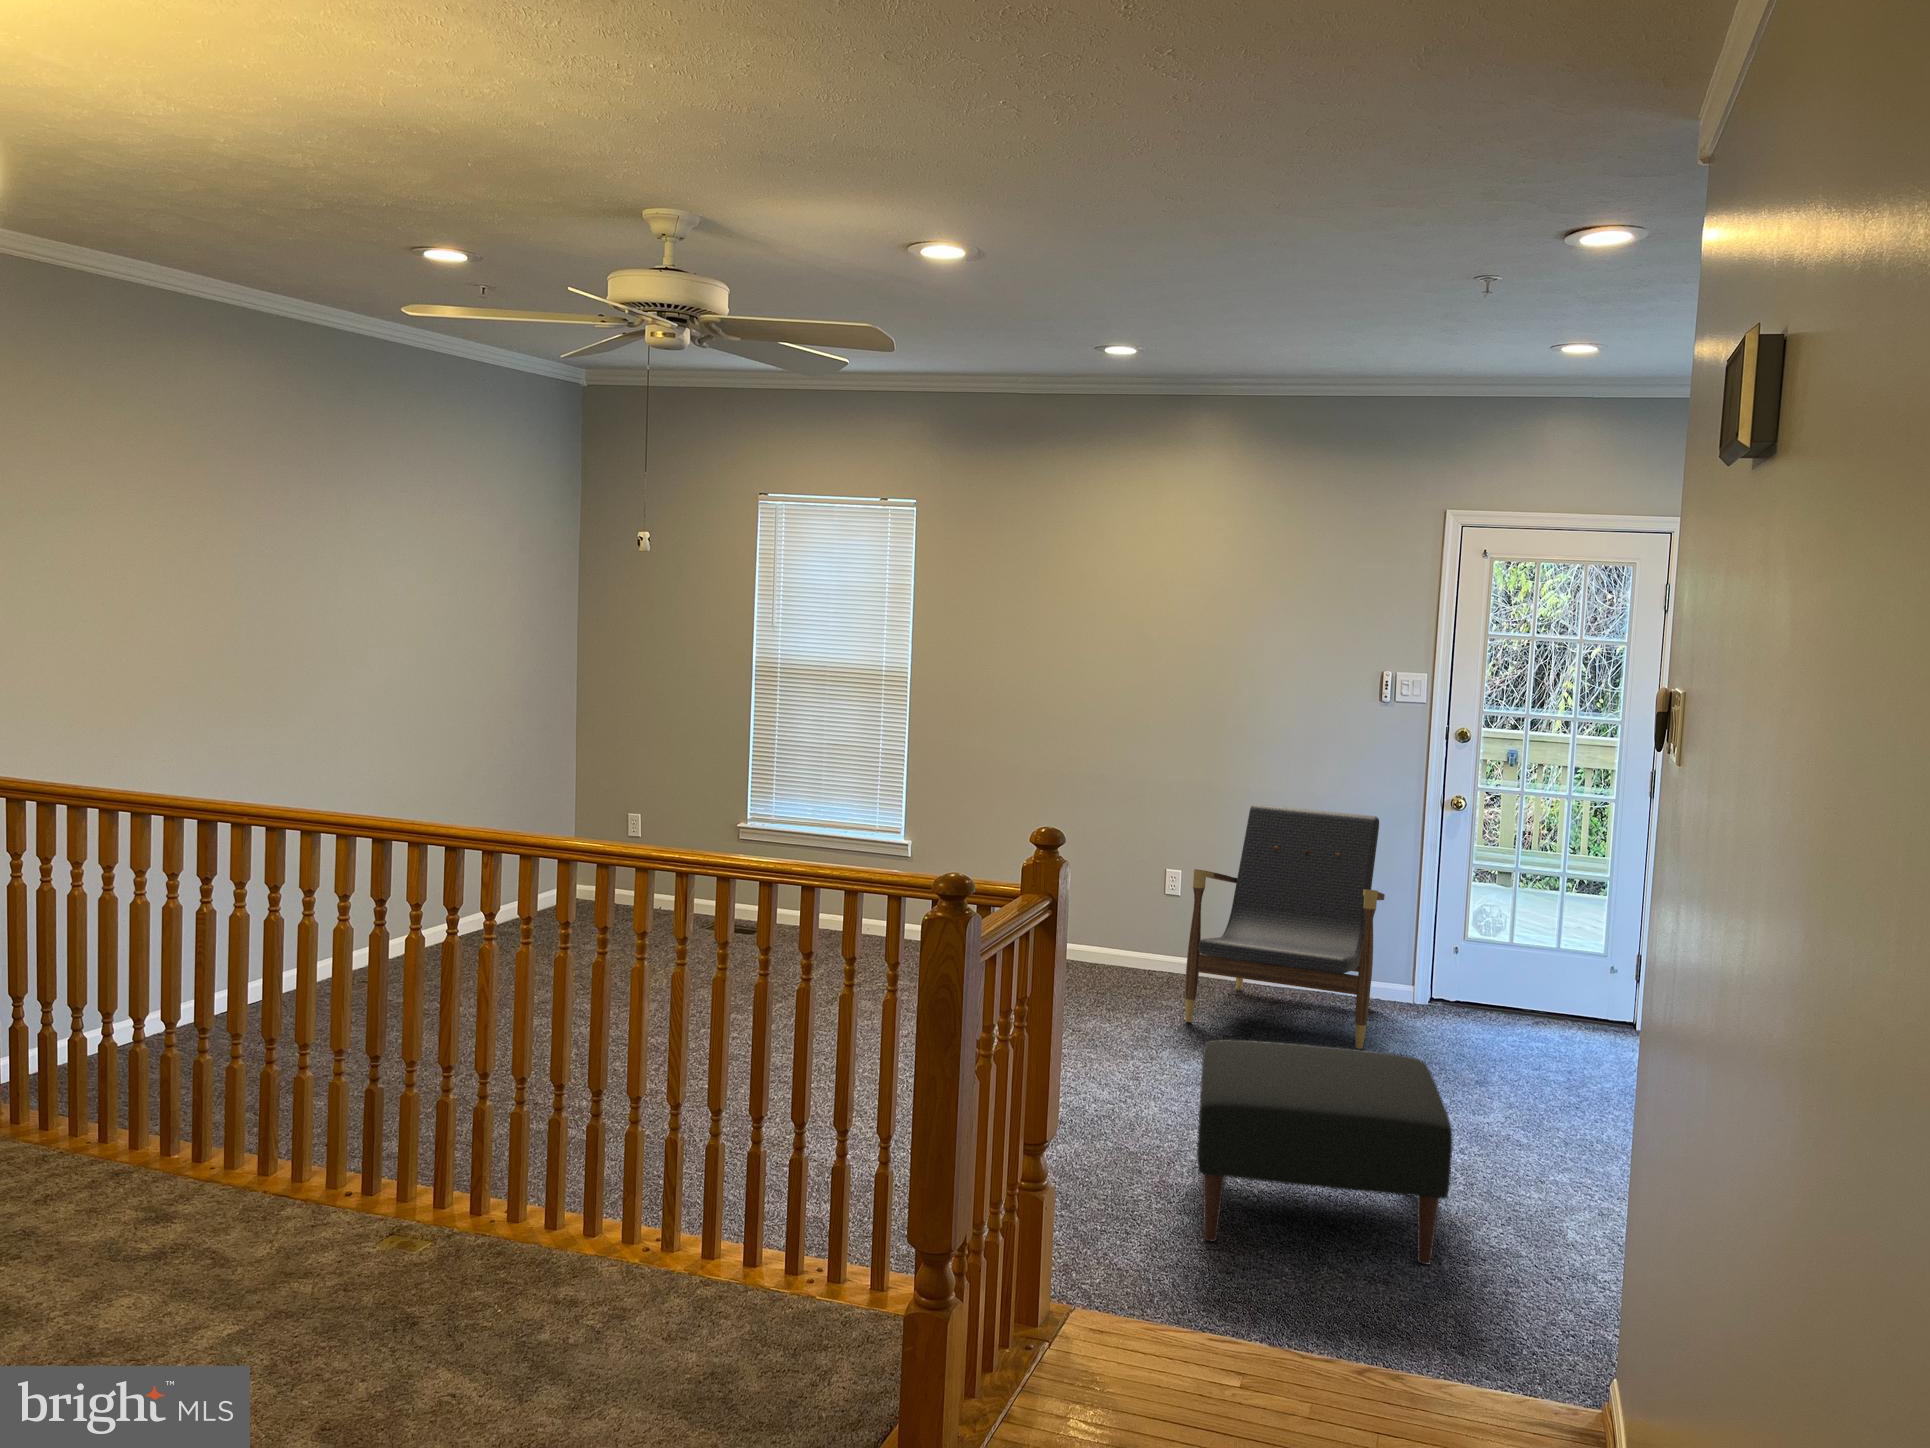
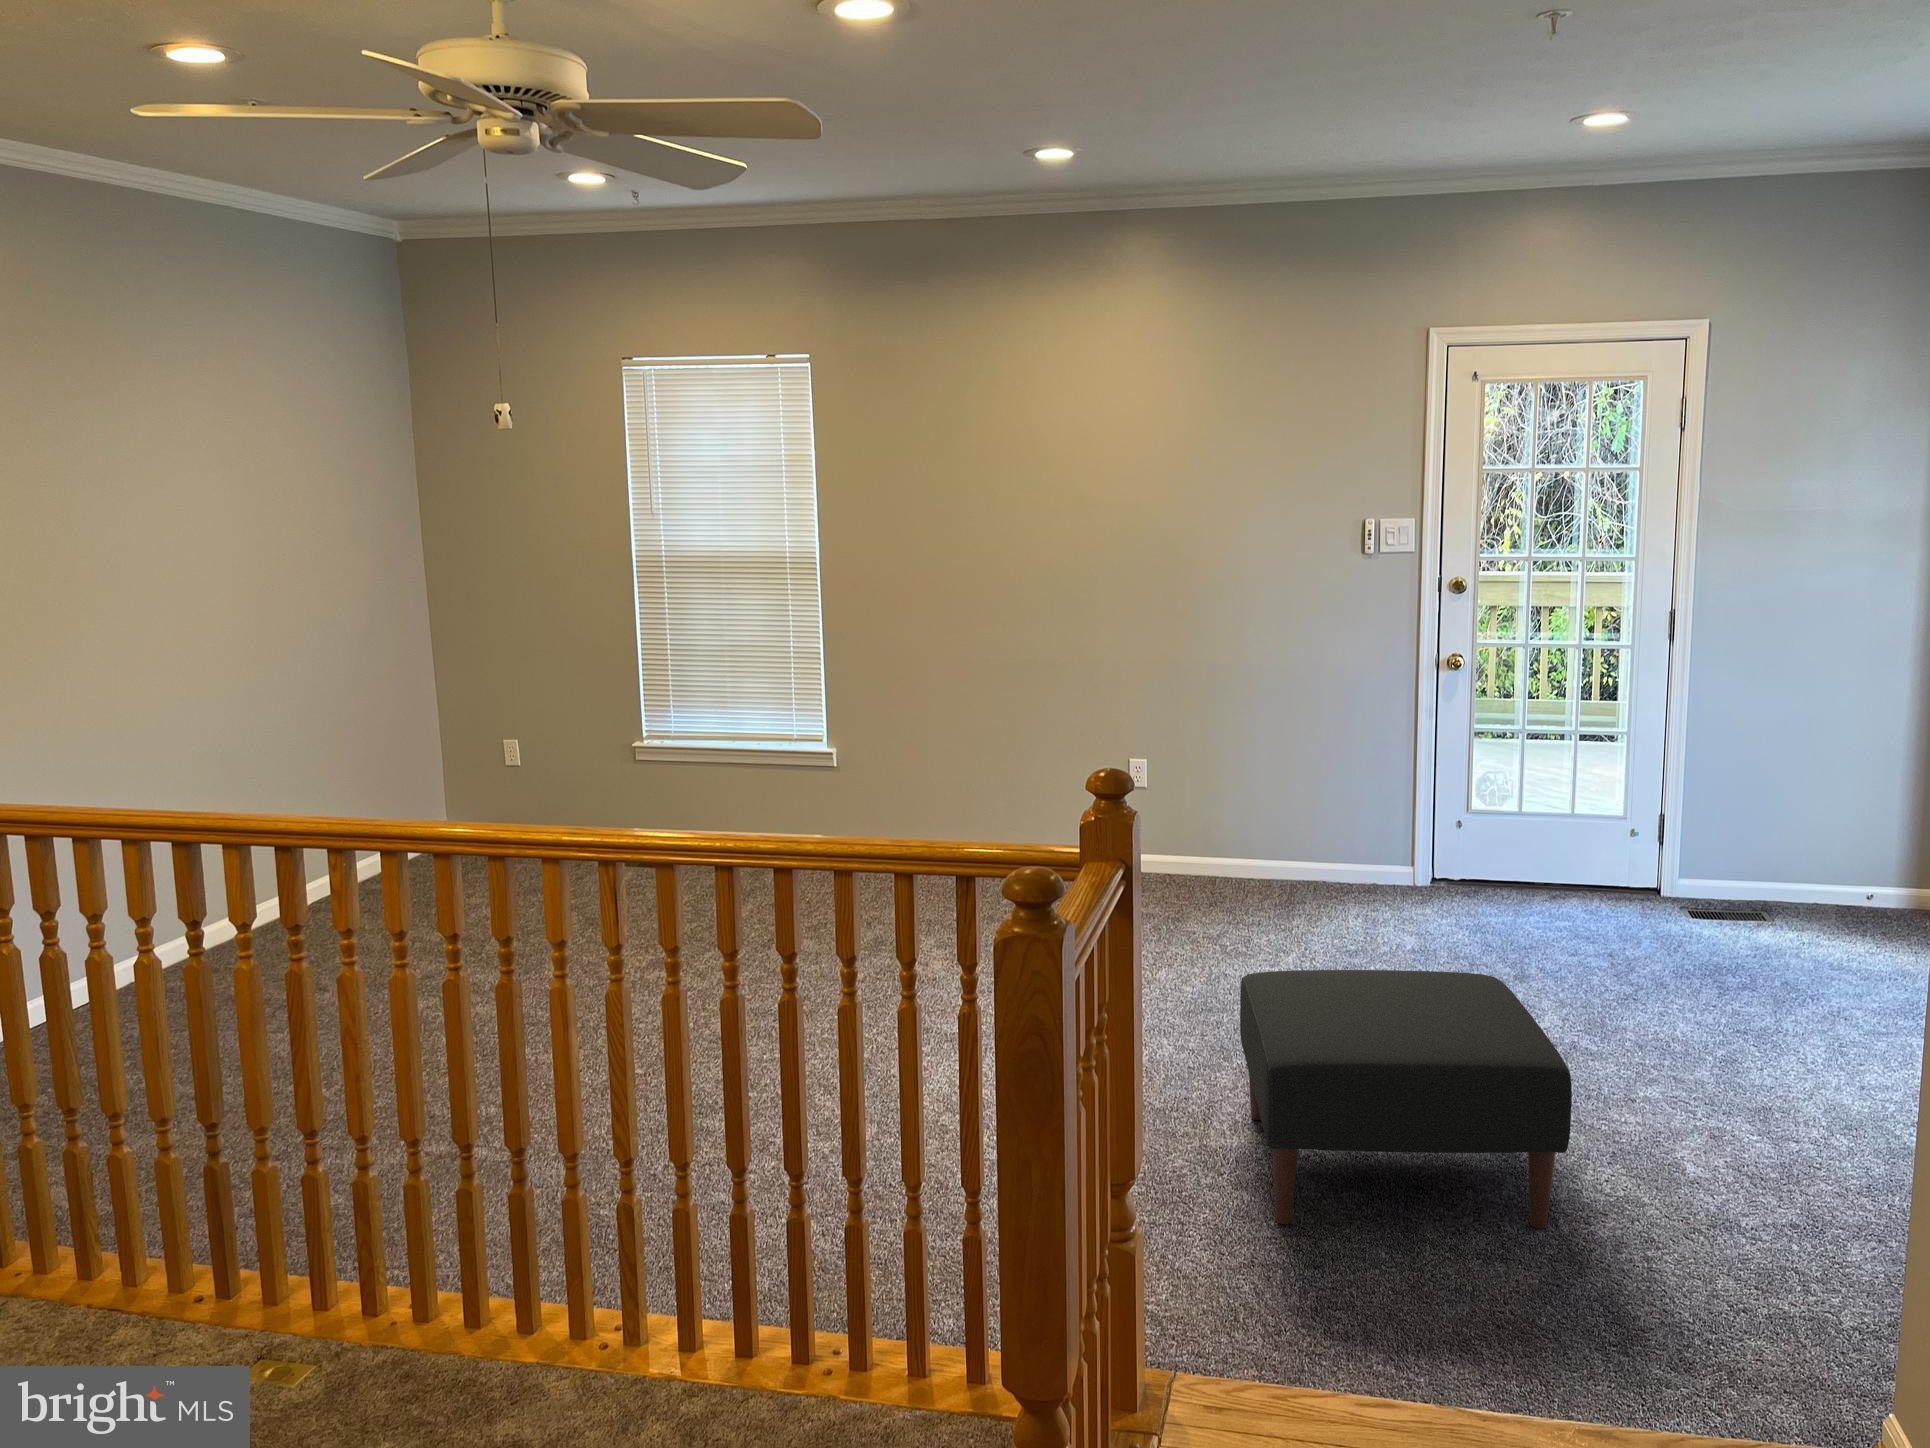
lounge chair: present [1185,804,1385,1049] -> none [1173,681,1387,948]

